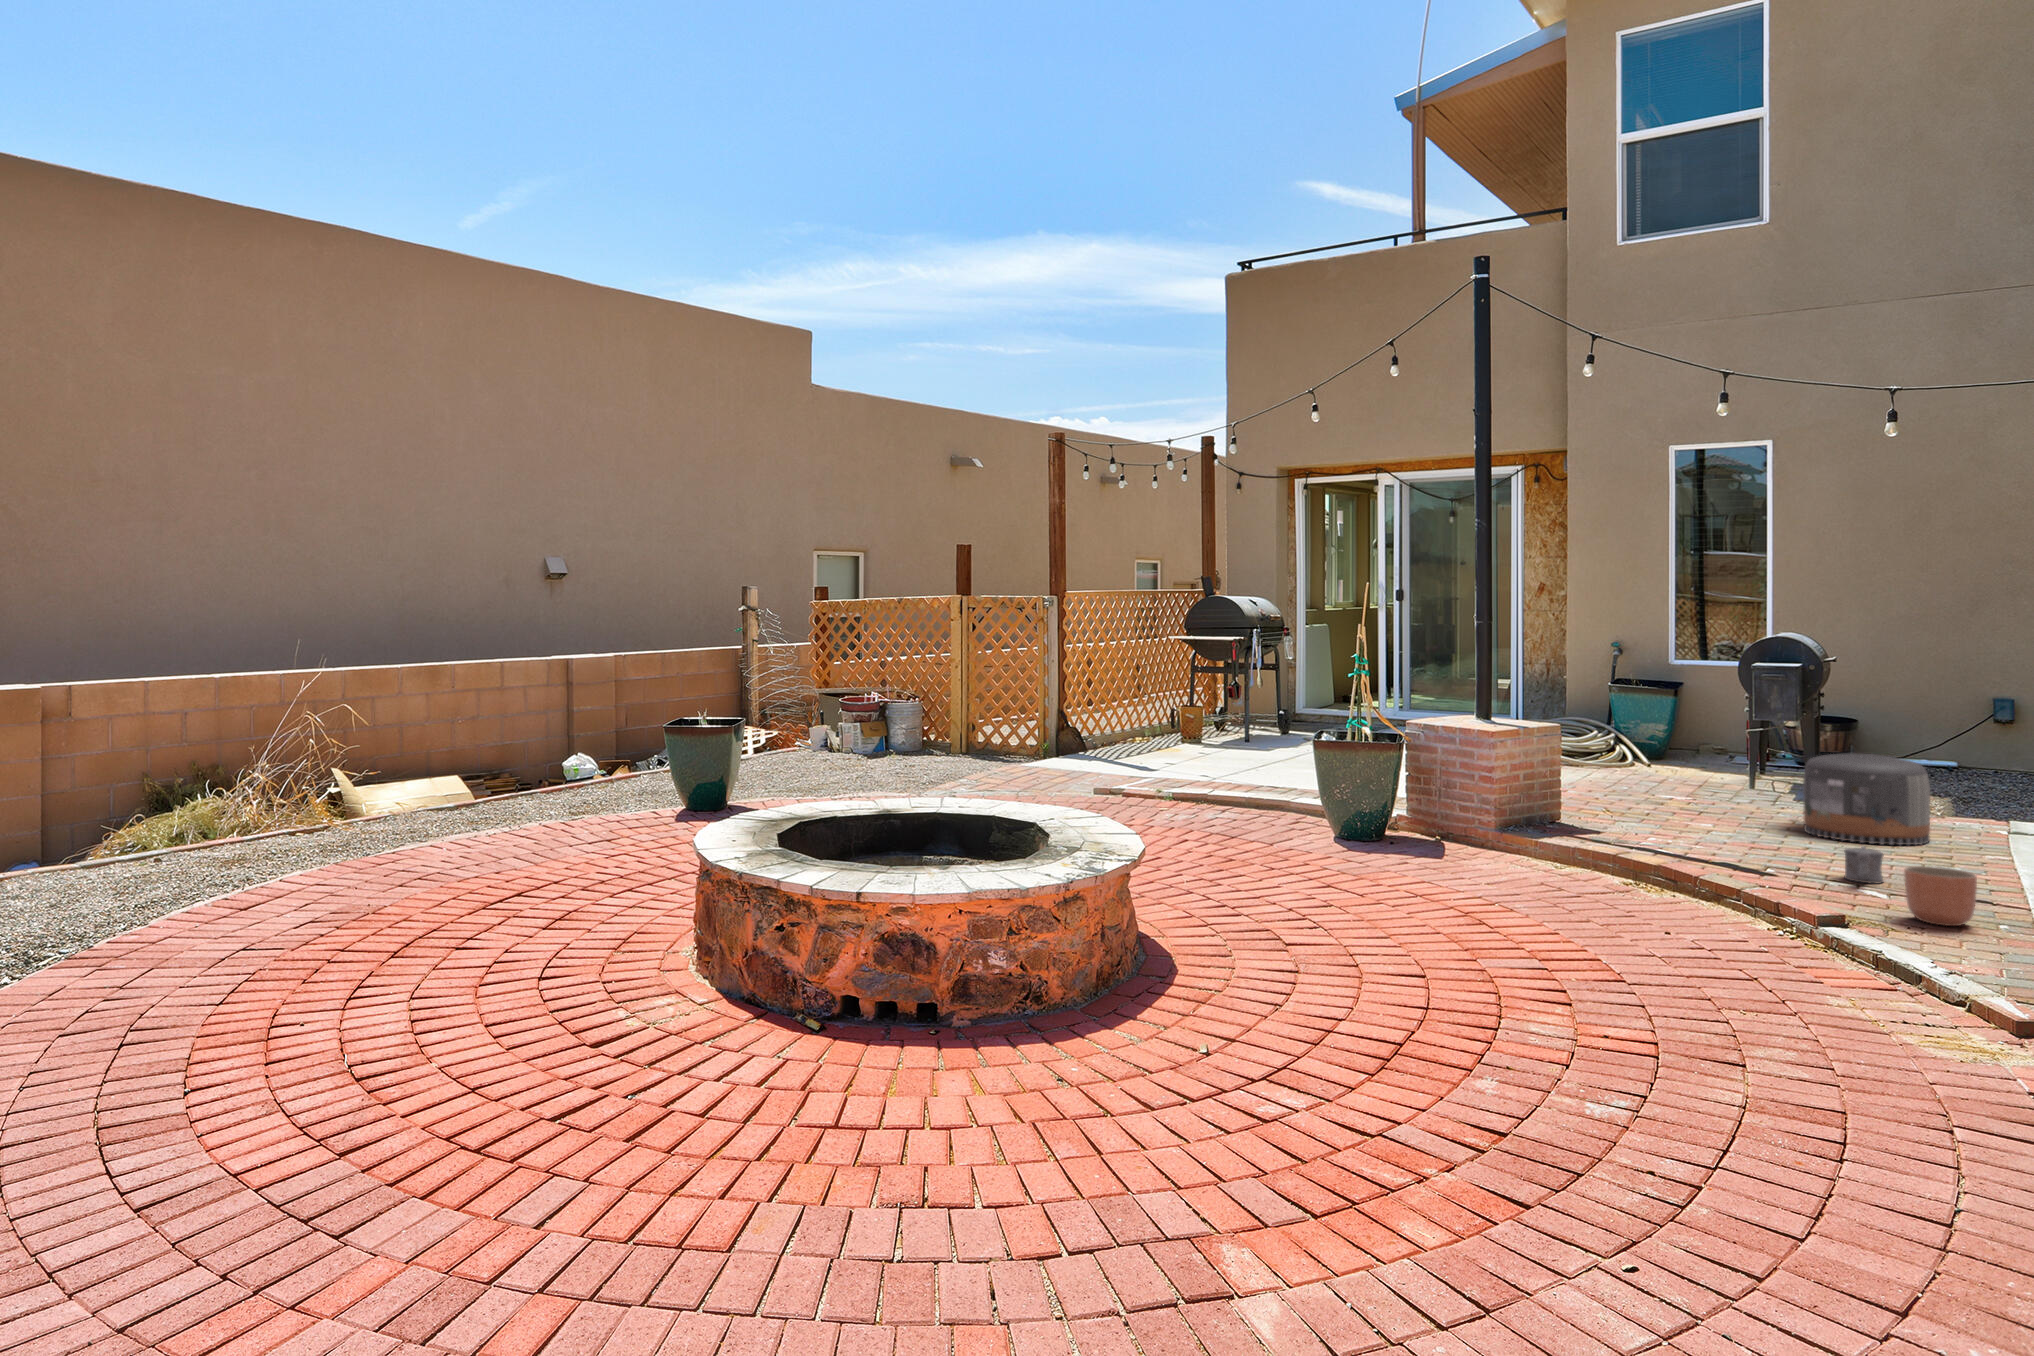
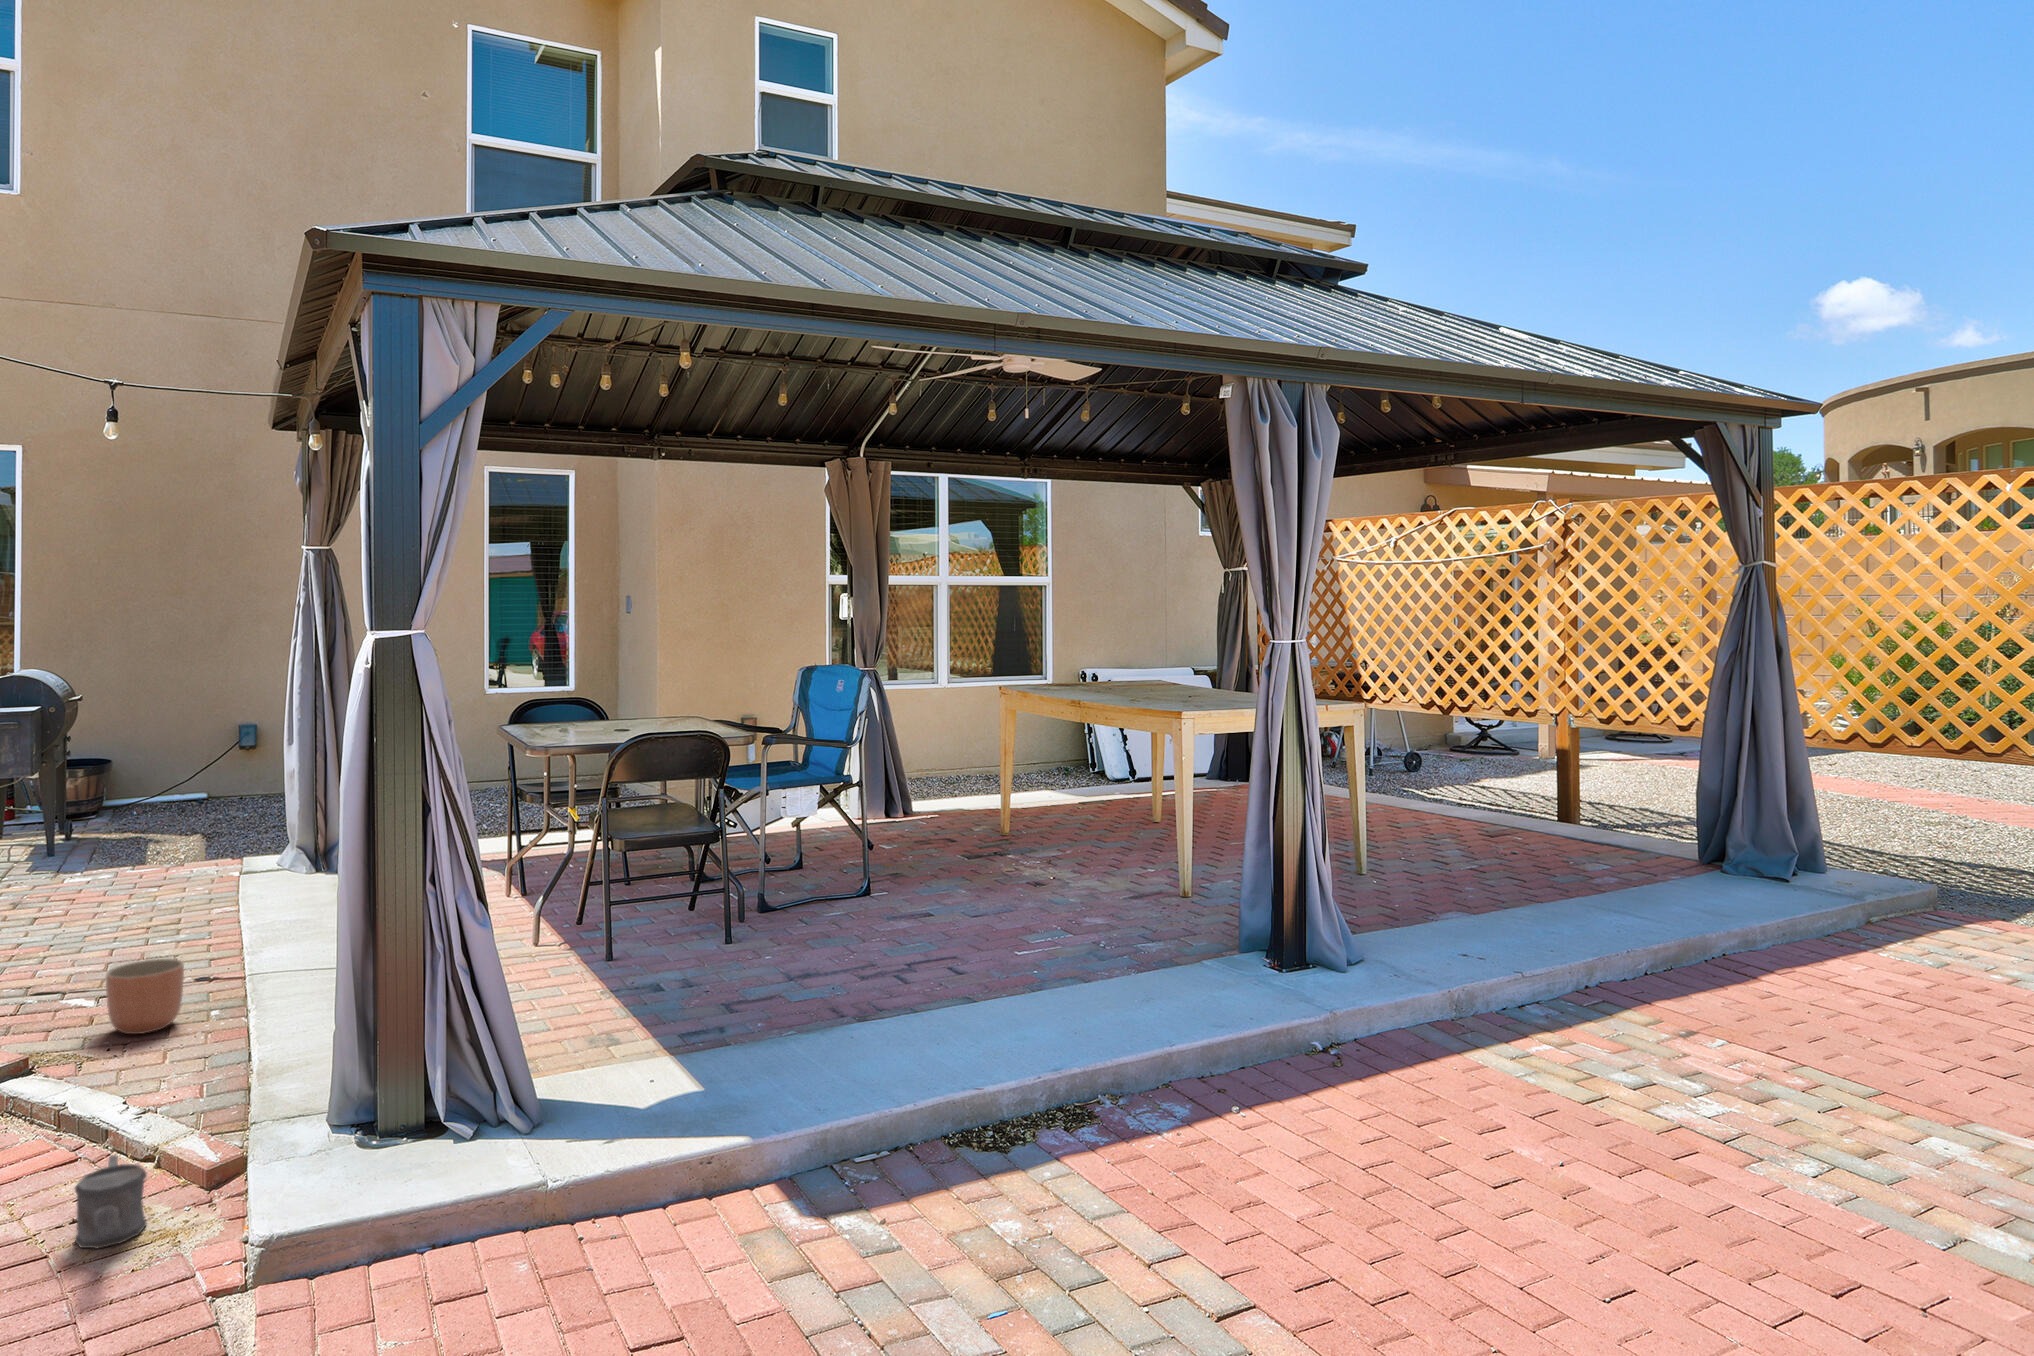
pouf: present [1803,753,1930,845] -> none [24,813,163,923]
watering can: present [1844,846,1884,884] -> present [75,1155,147,1248]

